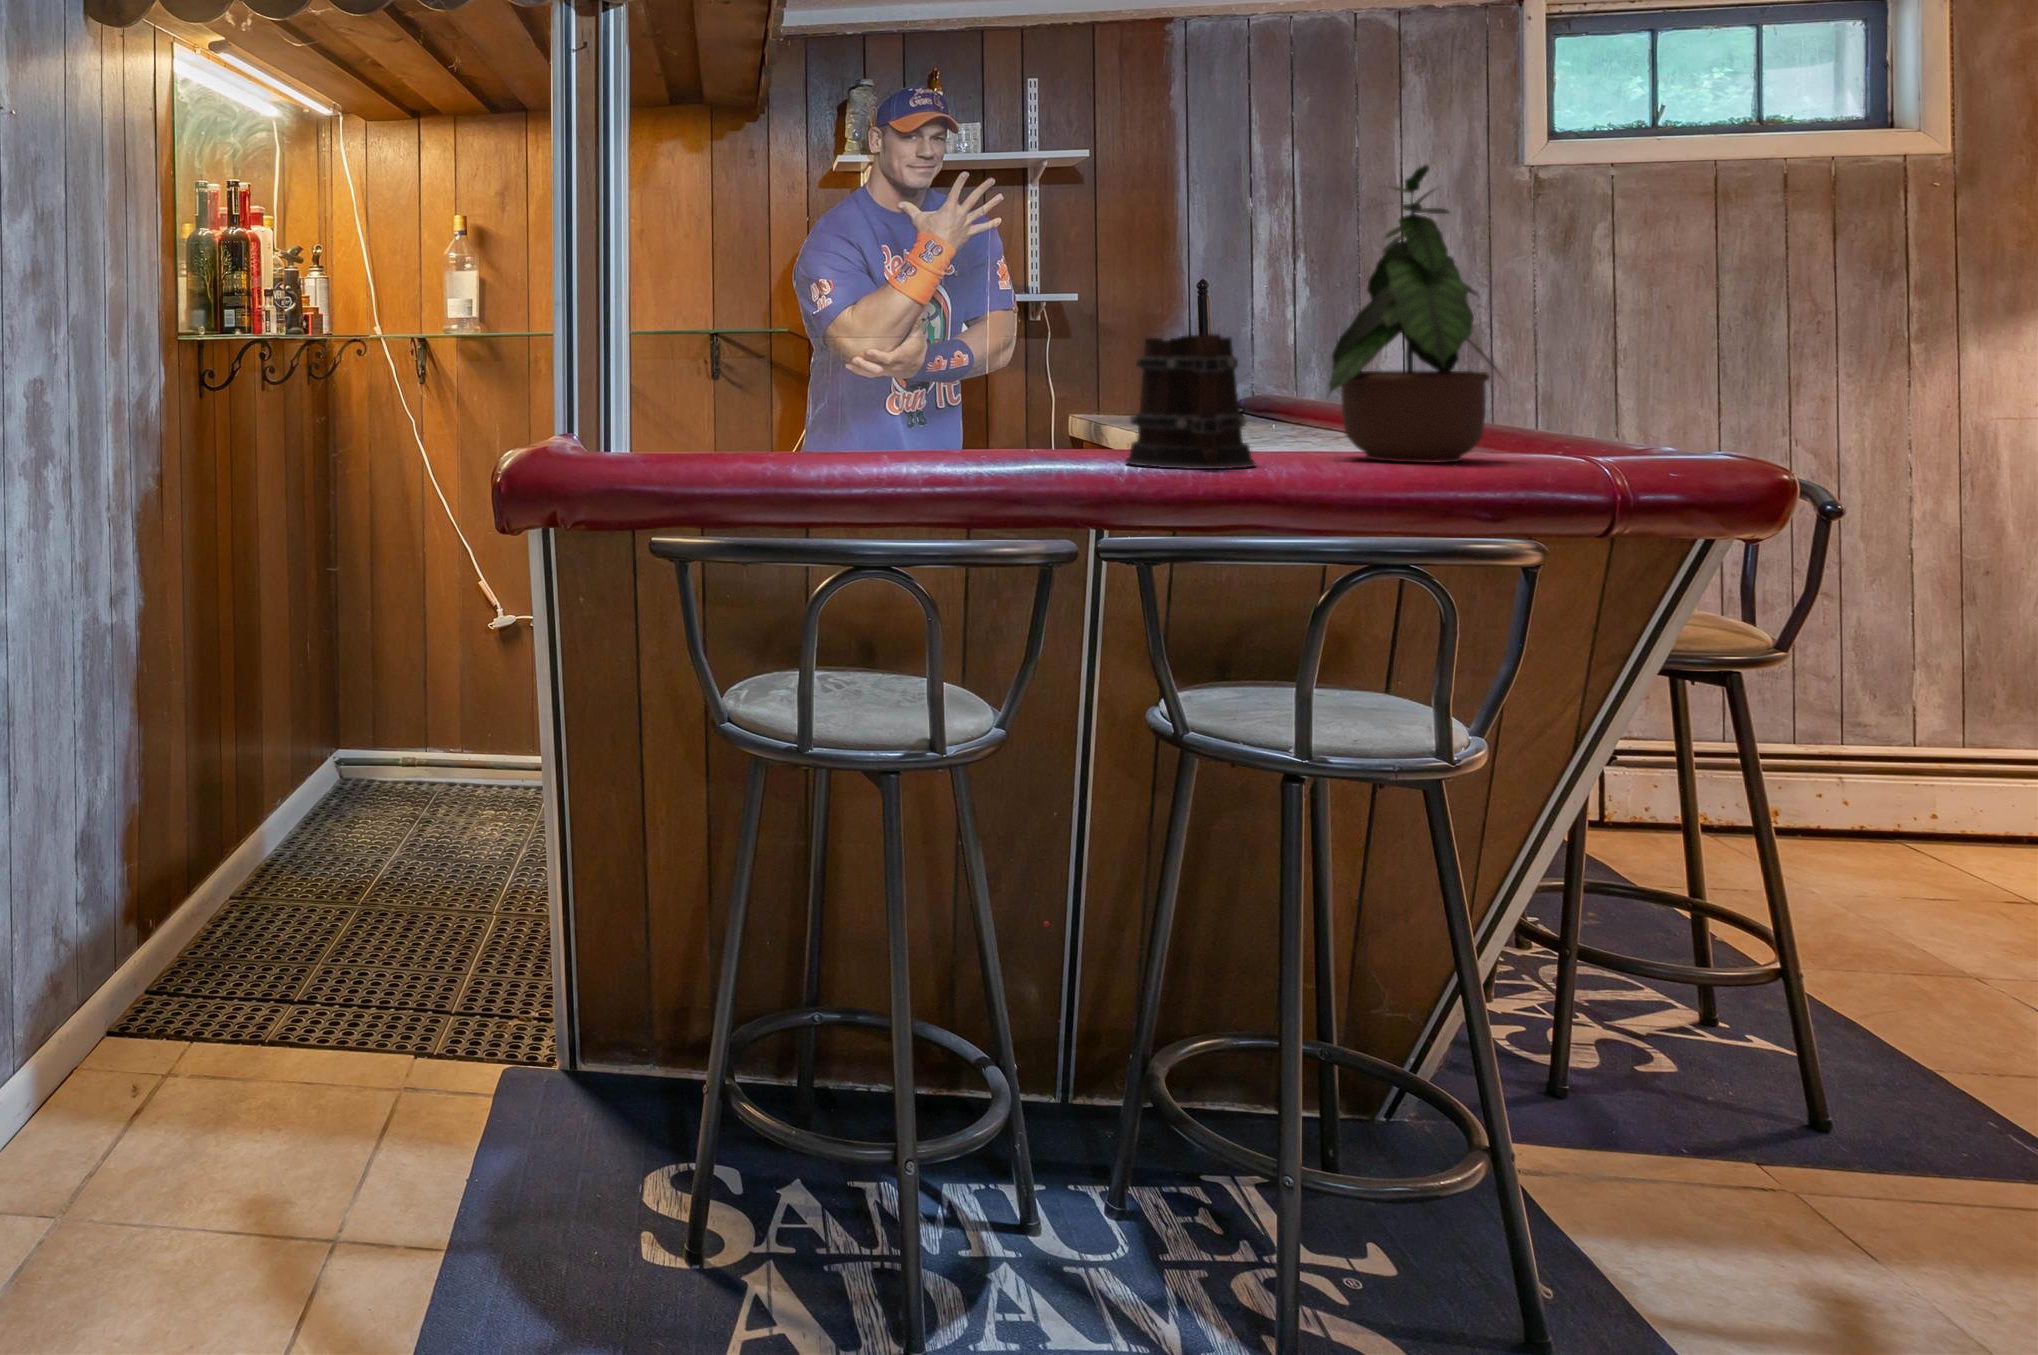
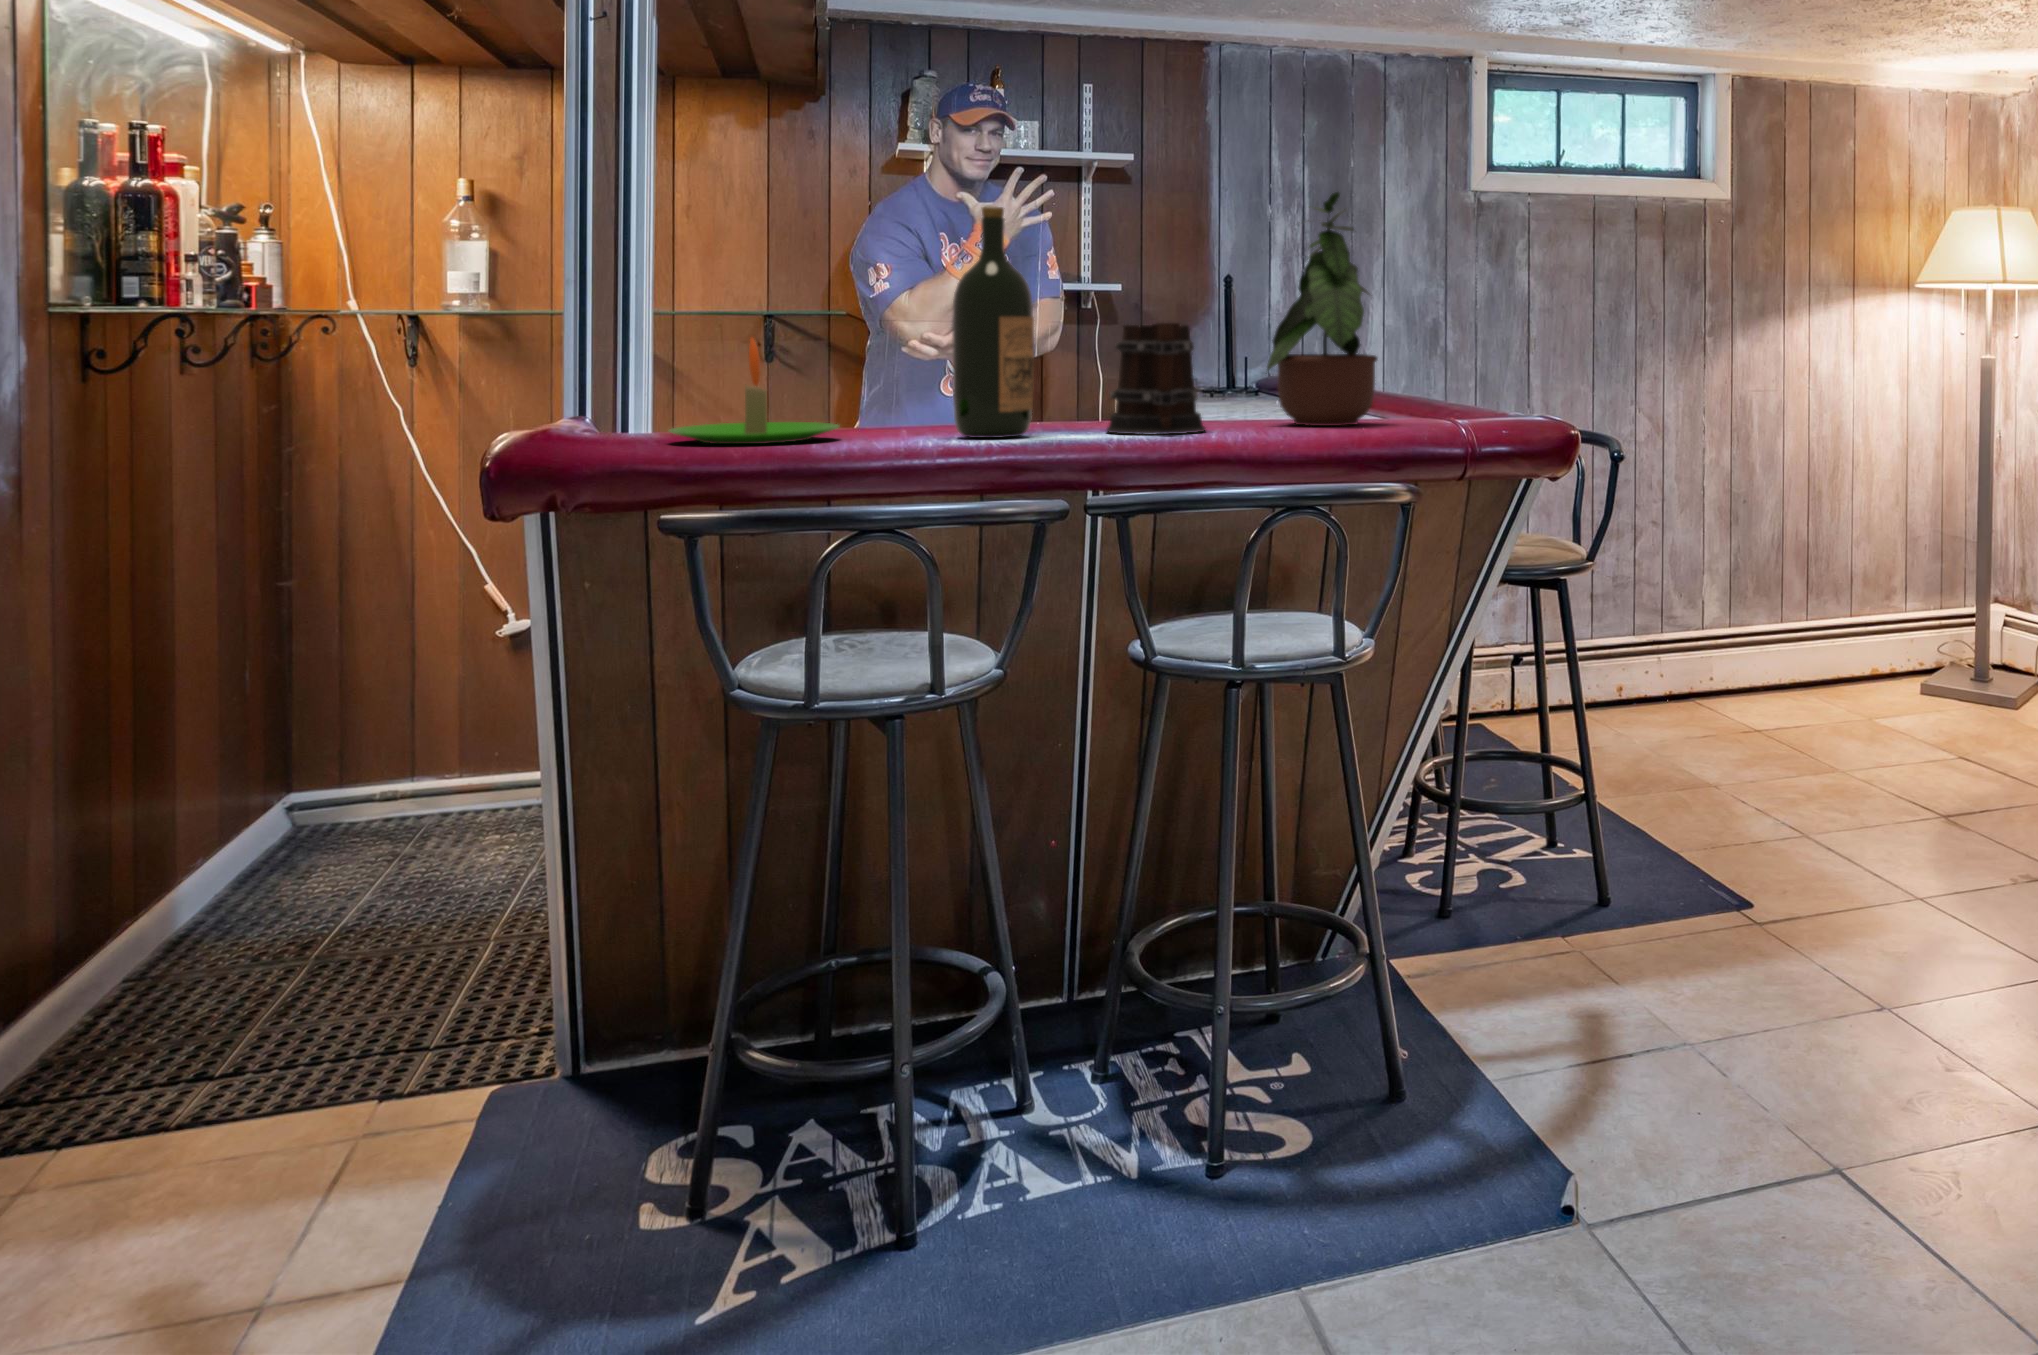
wine bottle: none [947,207,1041,468] -> present [952,206,1034,438]
candle: none [660,356,828,468] -> present [669,338,839,444]

